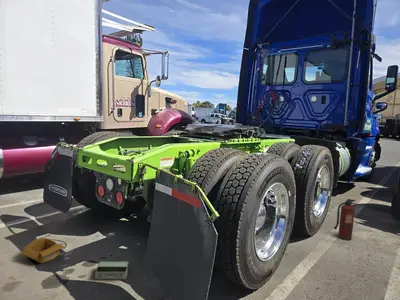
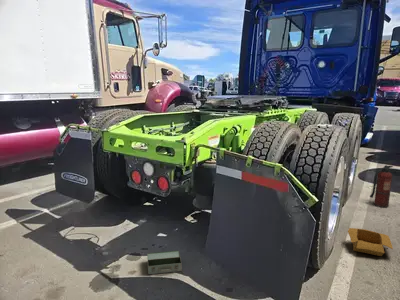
cardboard box: present [20,238,65,263] -> present [348,228,393,256]

